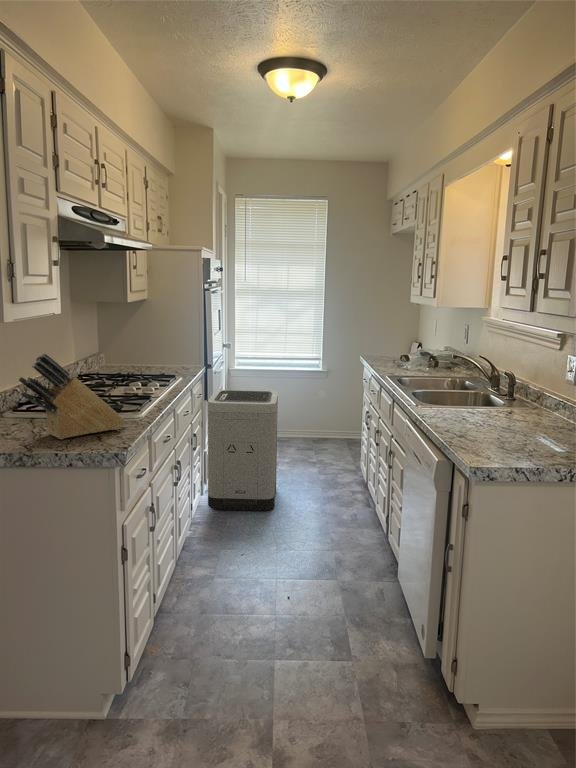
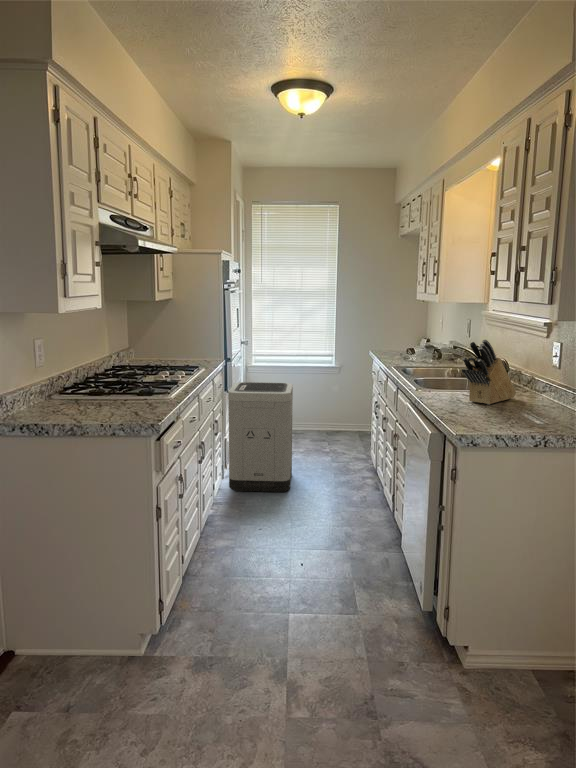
knife block: present [19,354,126,439] -> present [462,339,516,405]

